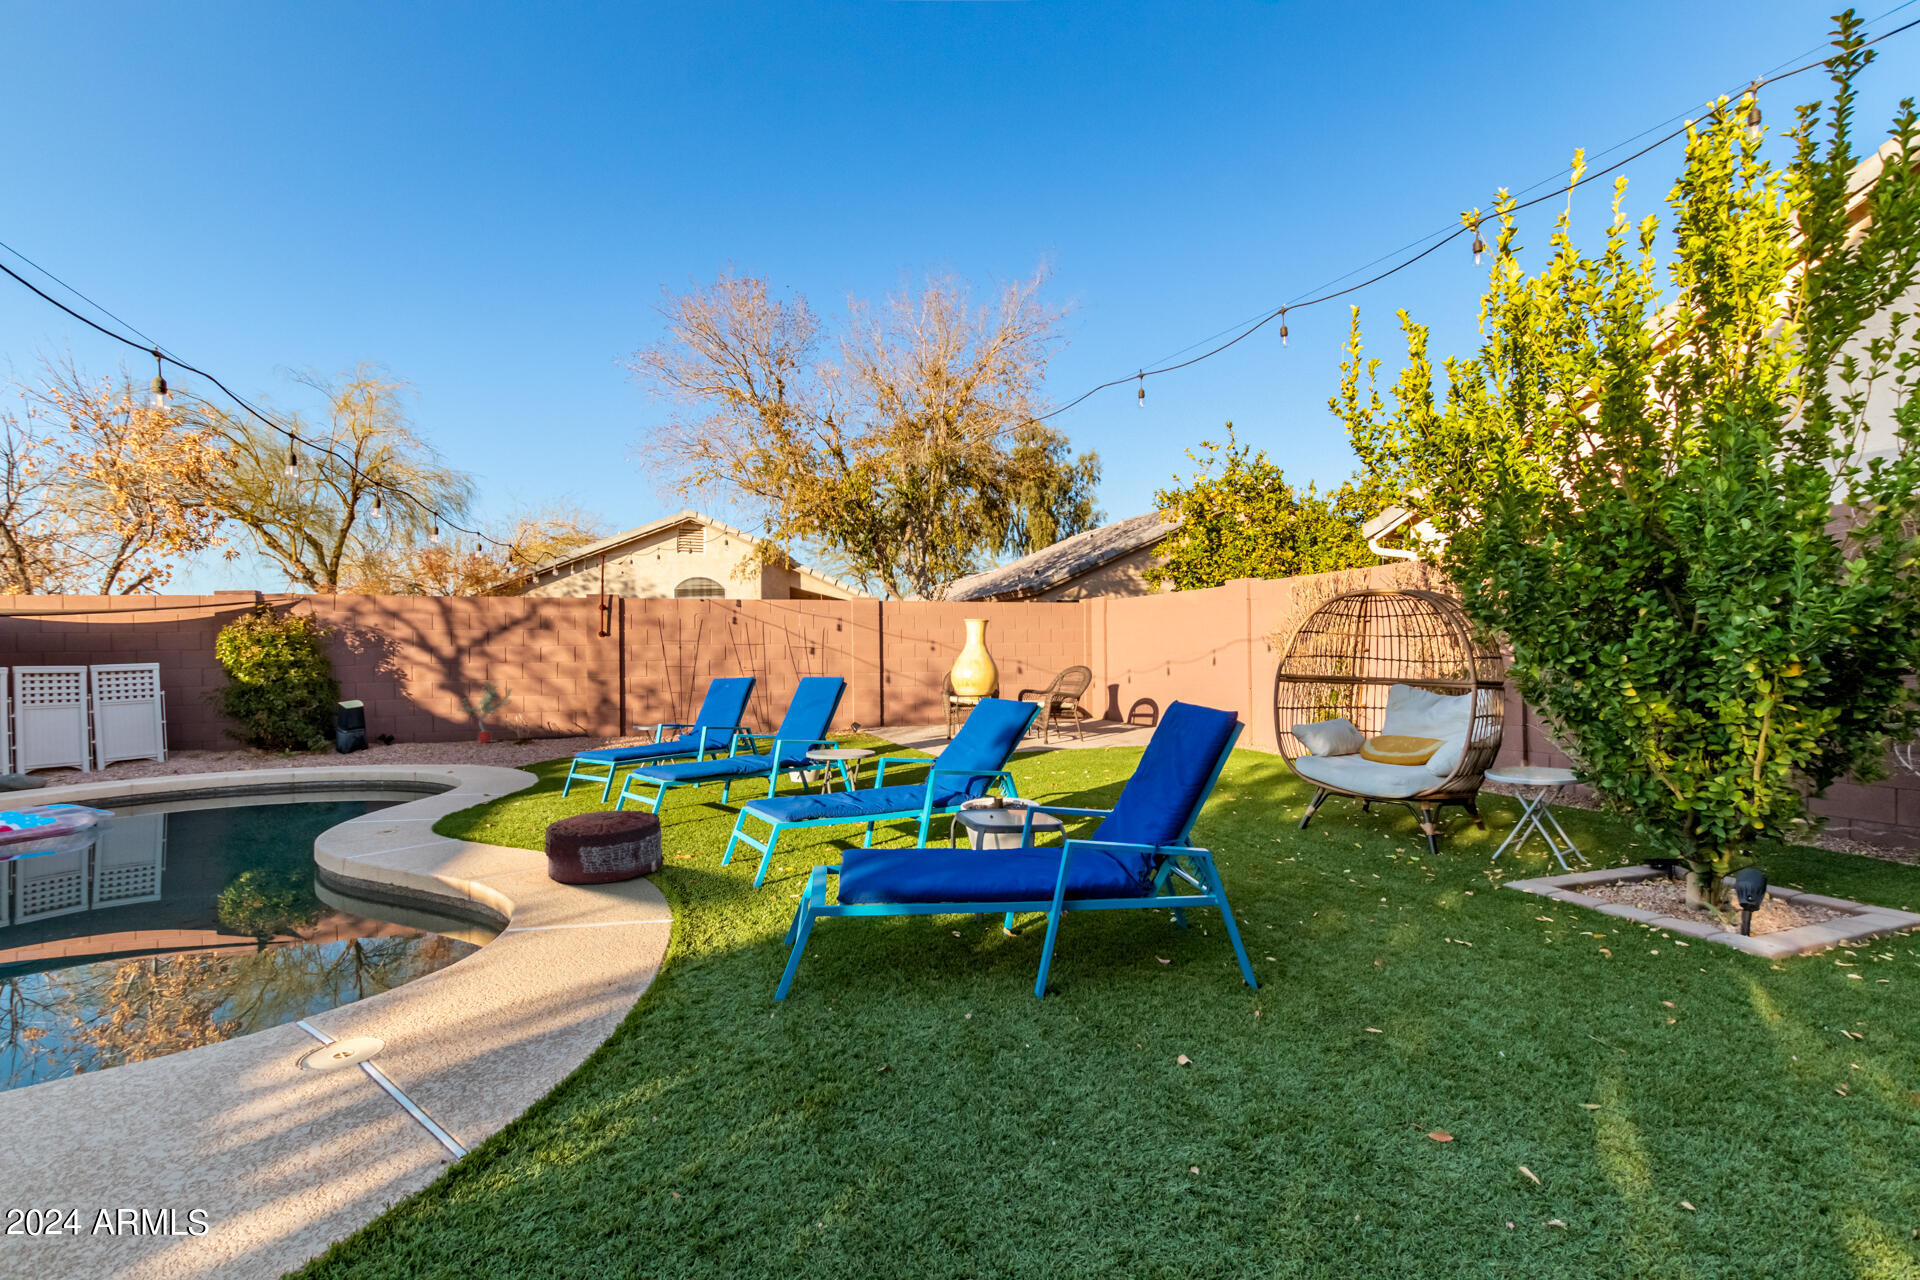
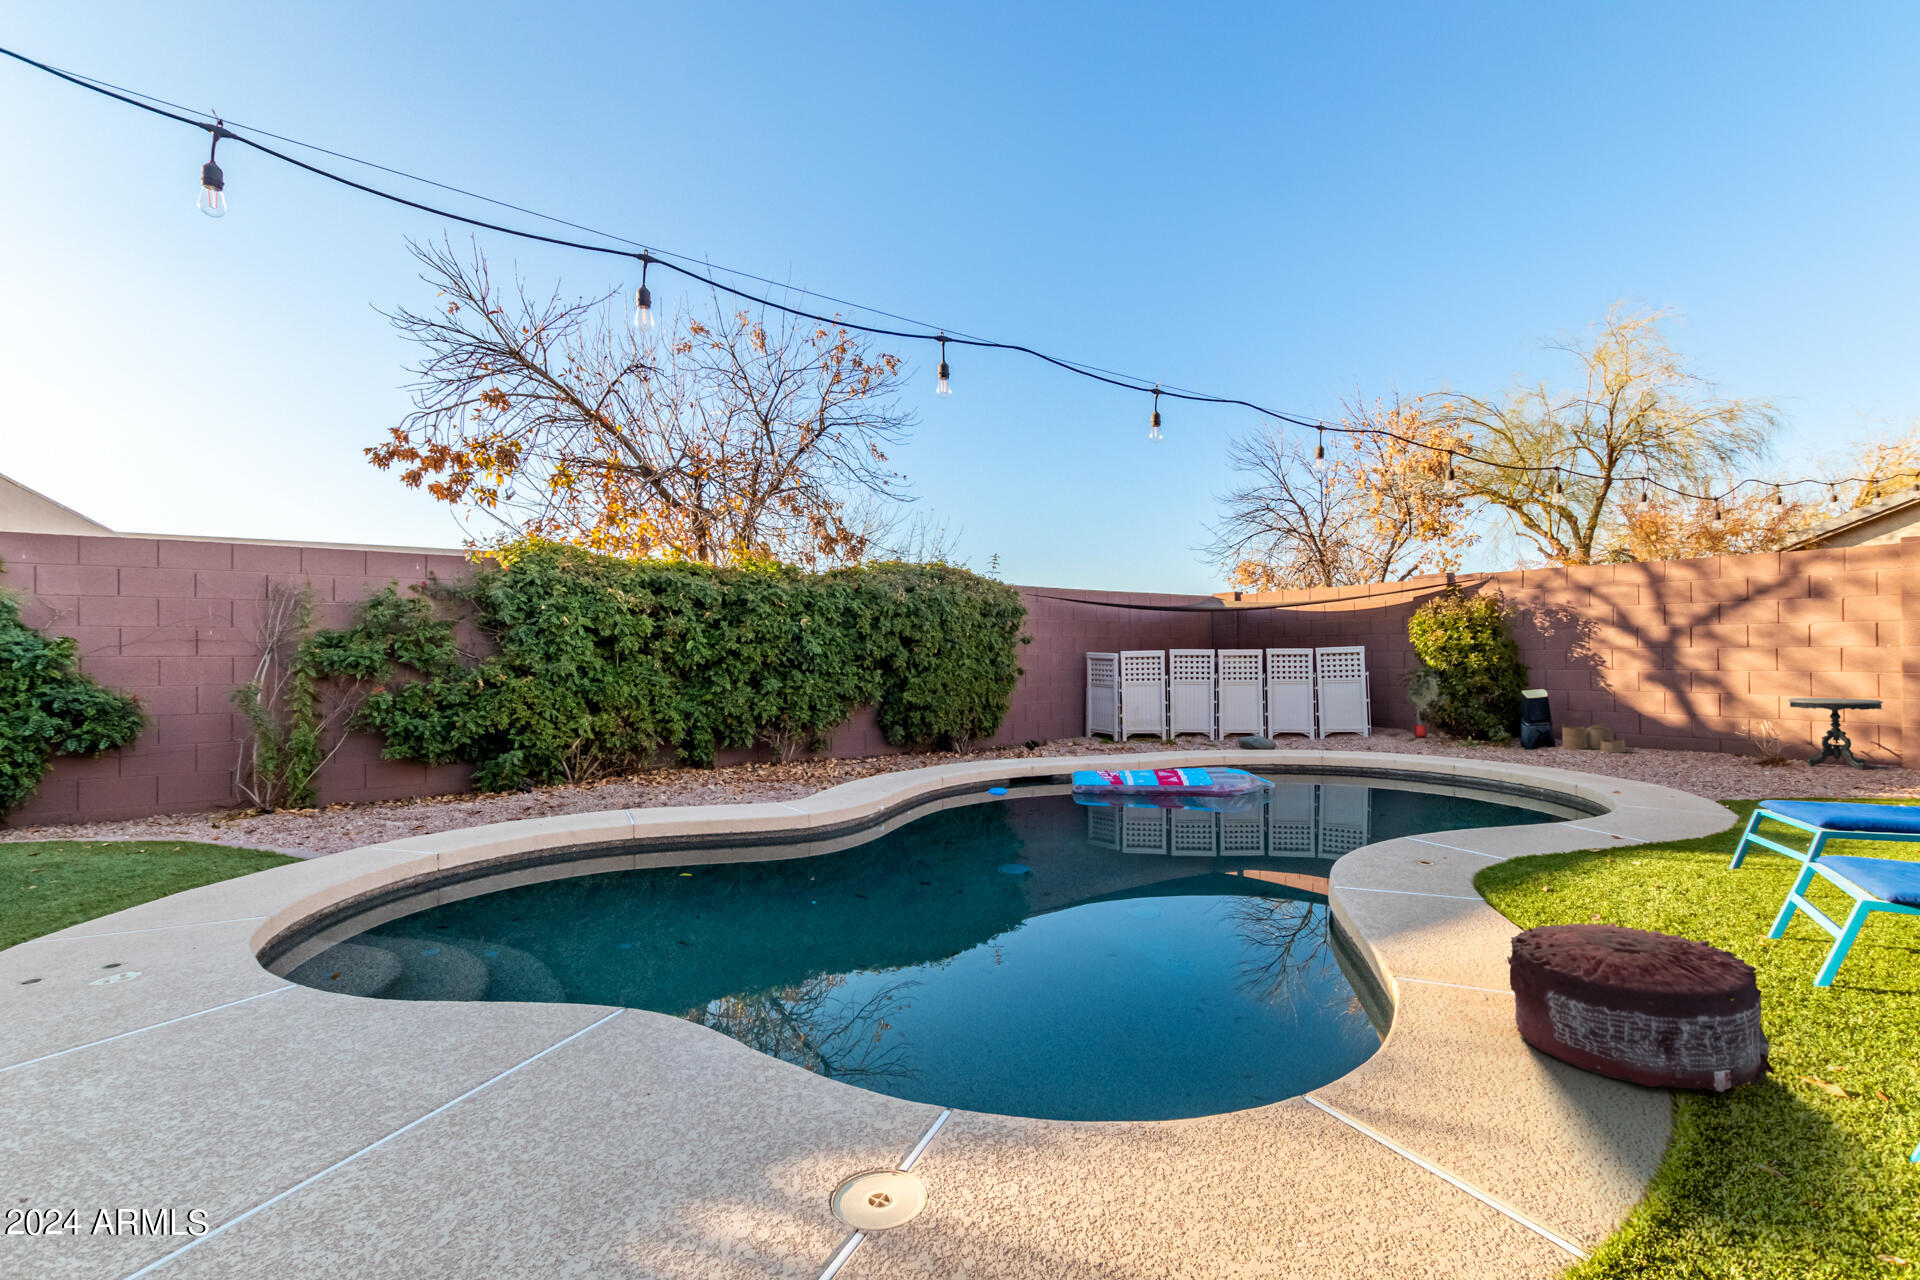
potted tree: present [458,683,512,743] -> present [1406,668,1448,738]
side table: none [534,696,583,742] -> present [1788,698,1883,769]
woven basket: none [376,726,427,749] -> present [1562,724,1625,753]

